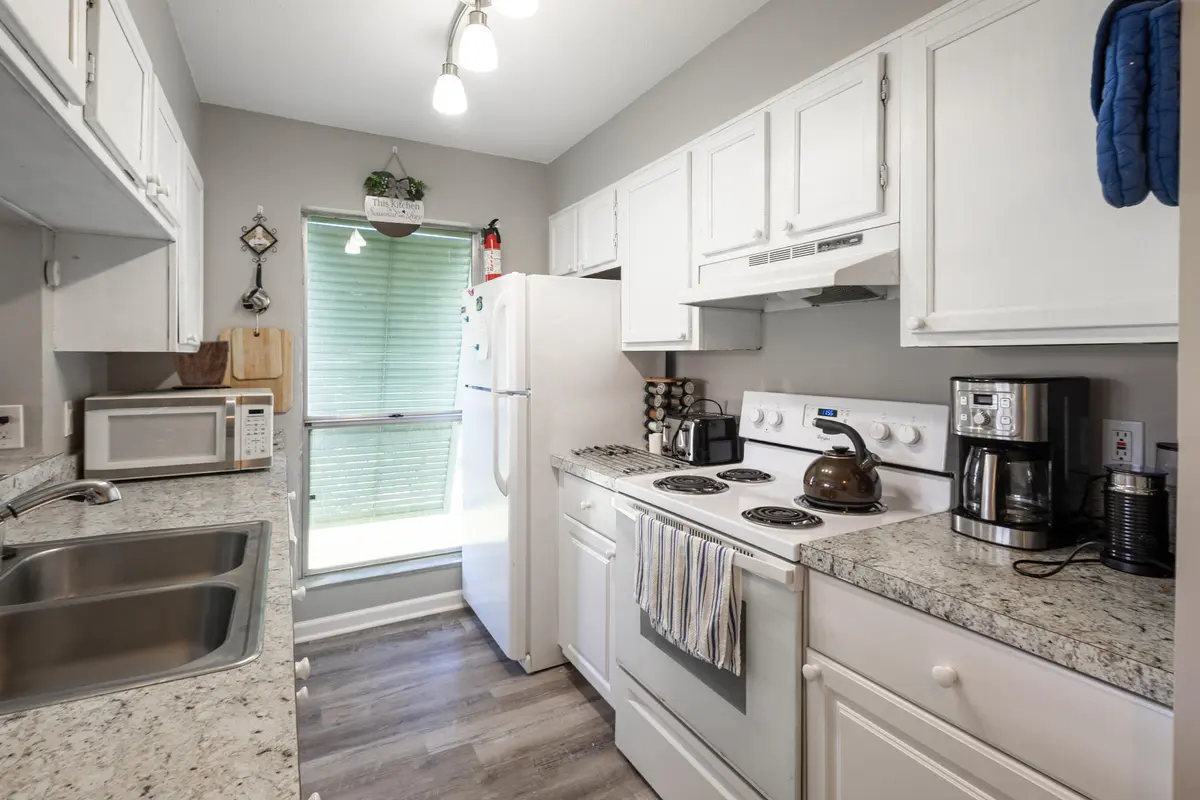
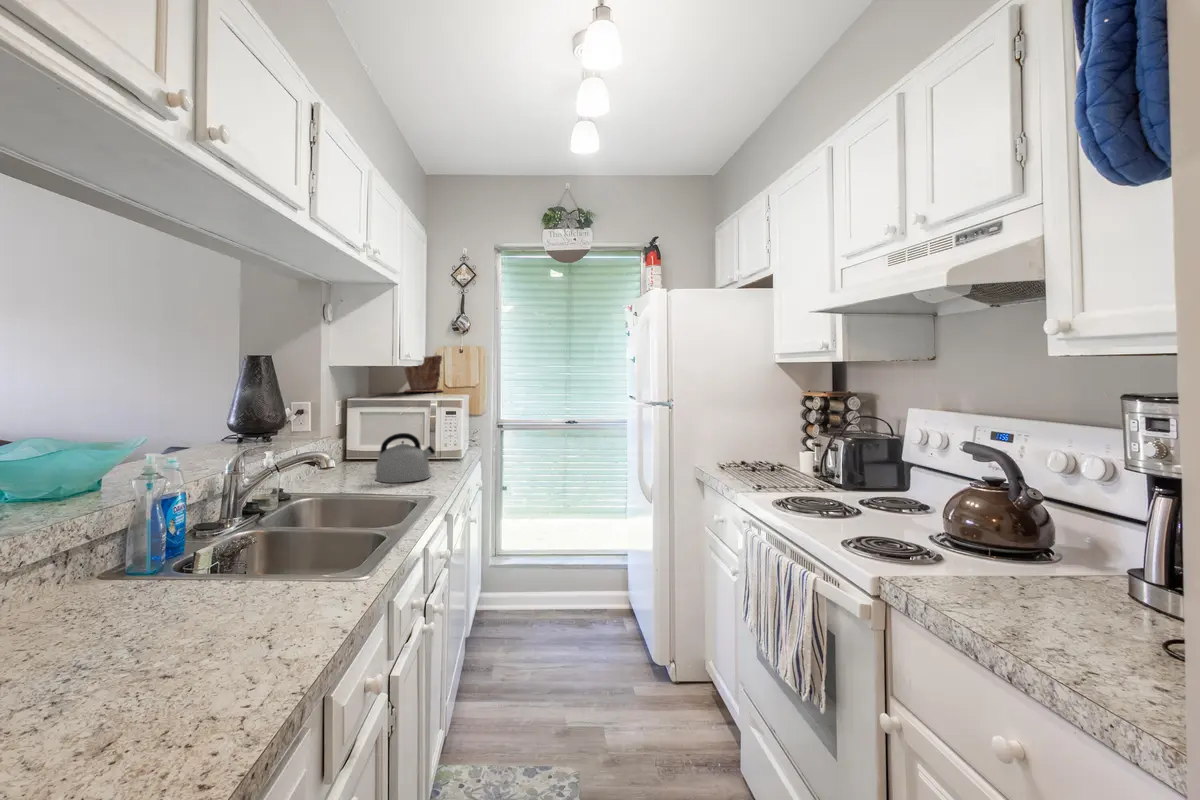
kettle: none [147,436,239,503] -> present [375,433,435,483]

